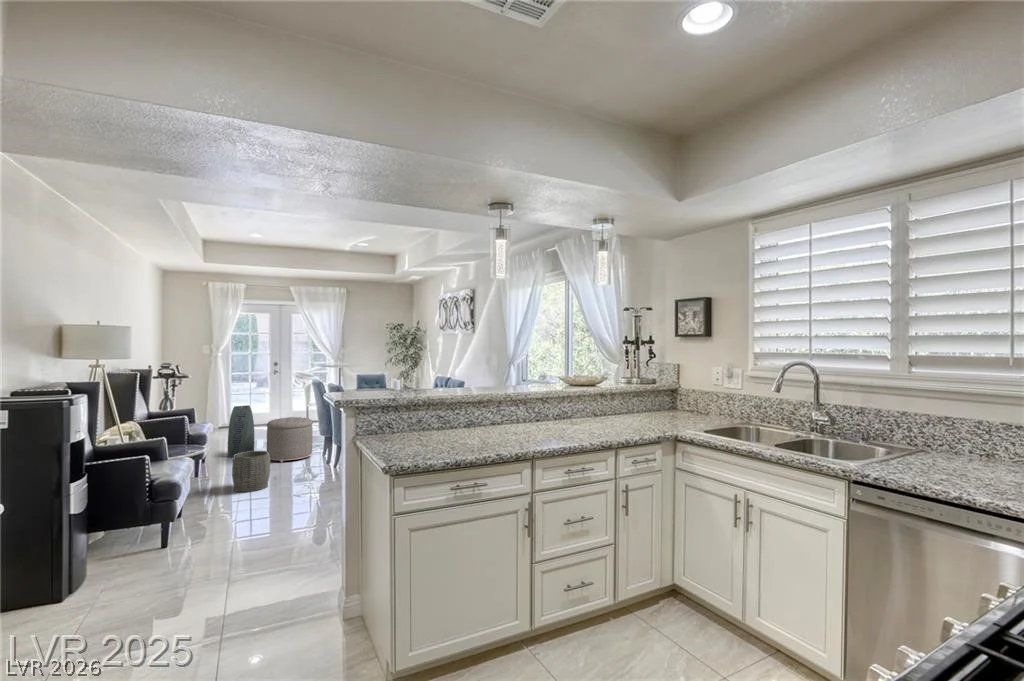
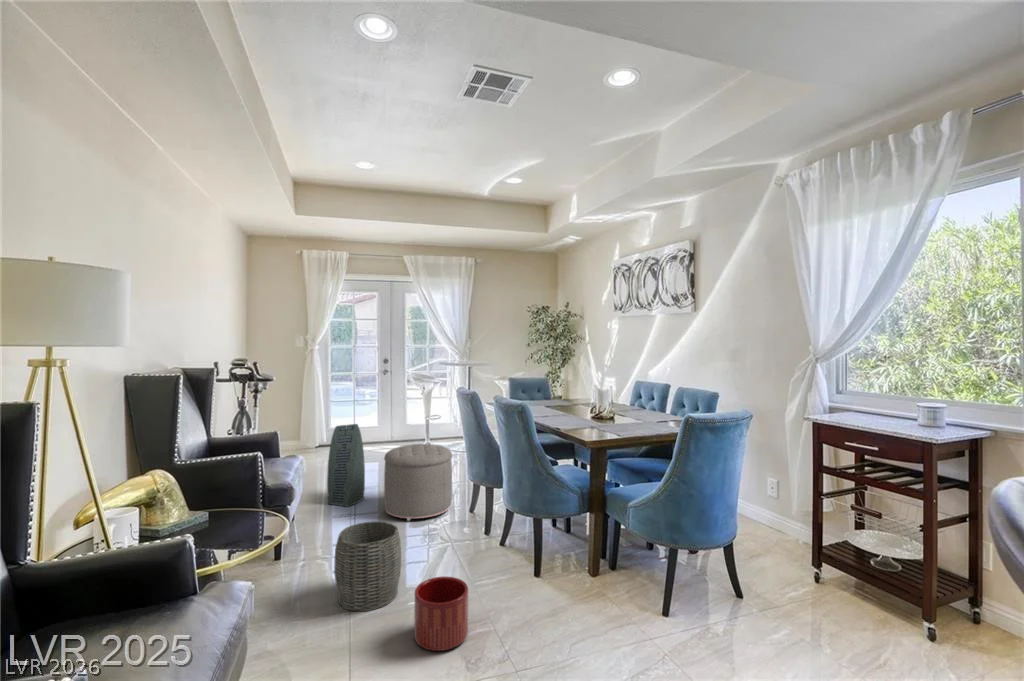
planter: none [273,470,302,500] -> present [414,576,468,651]

